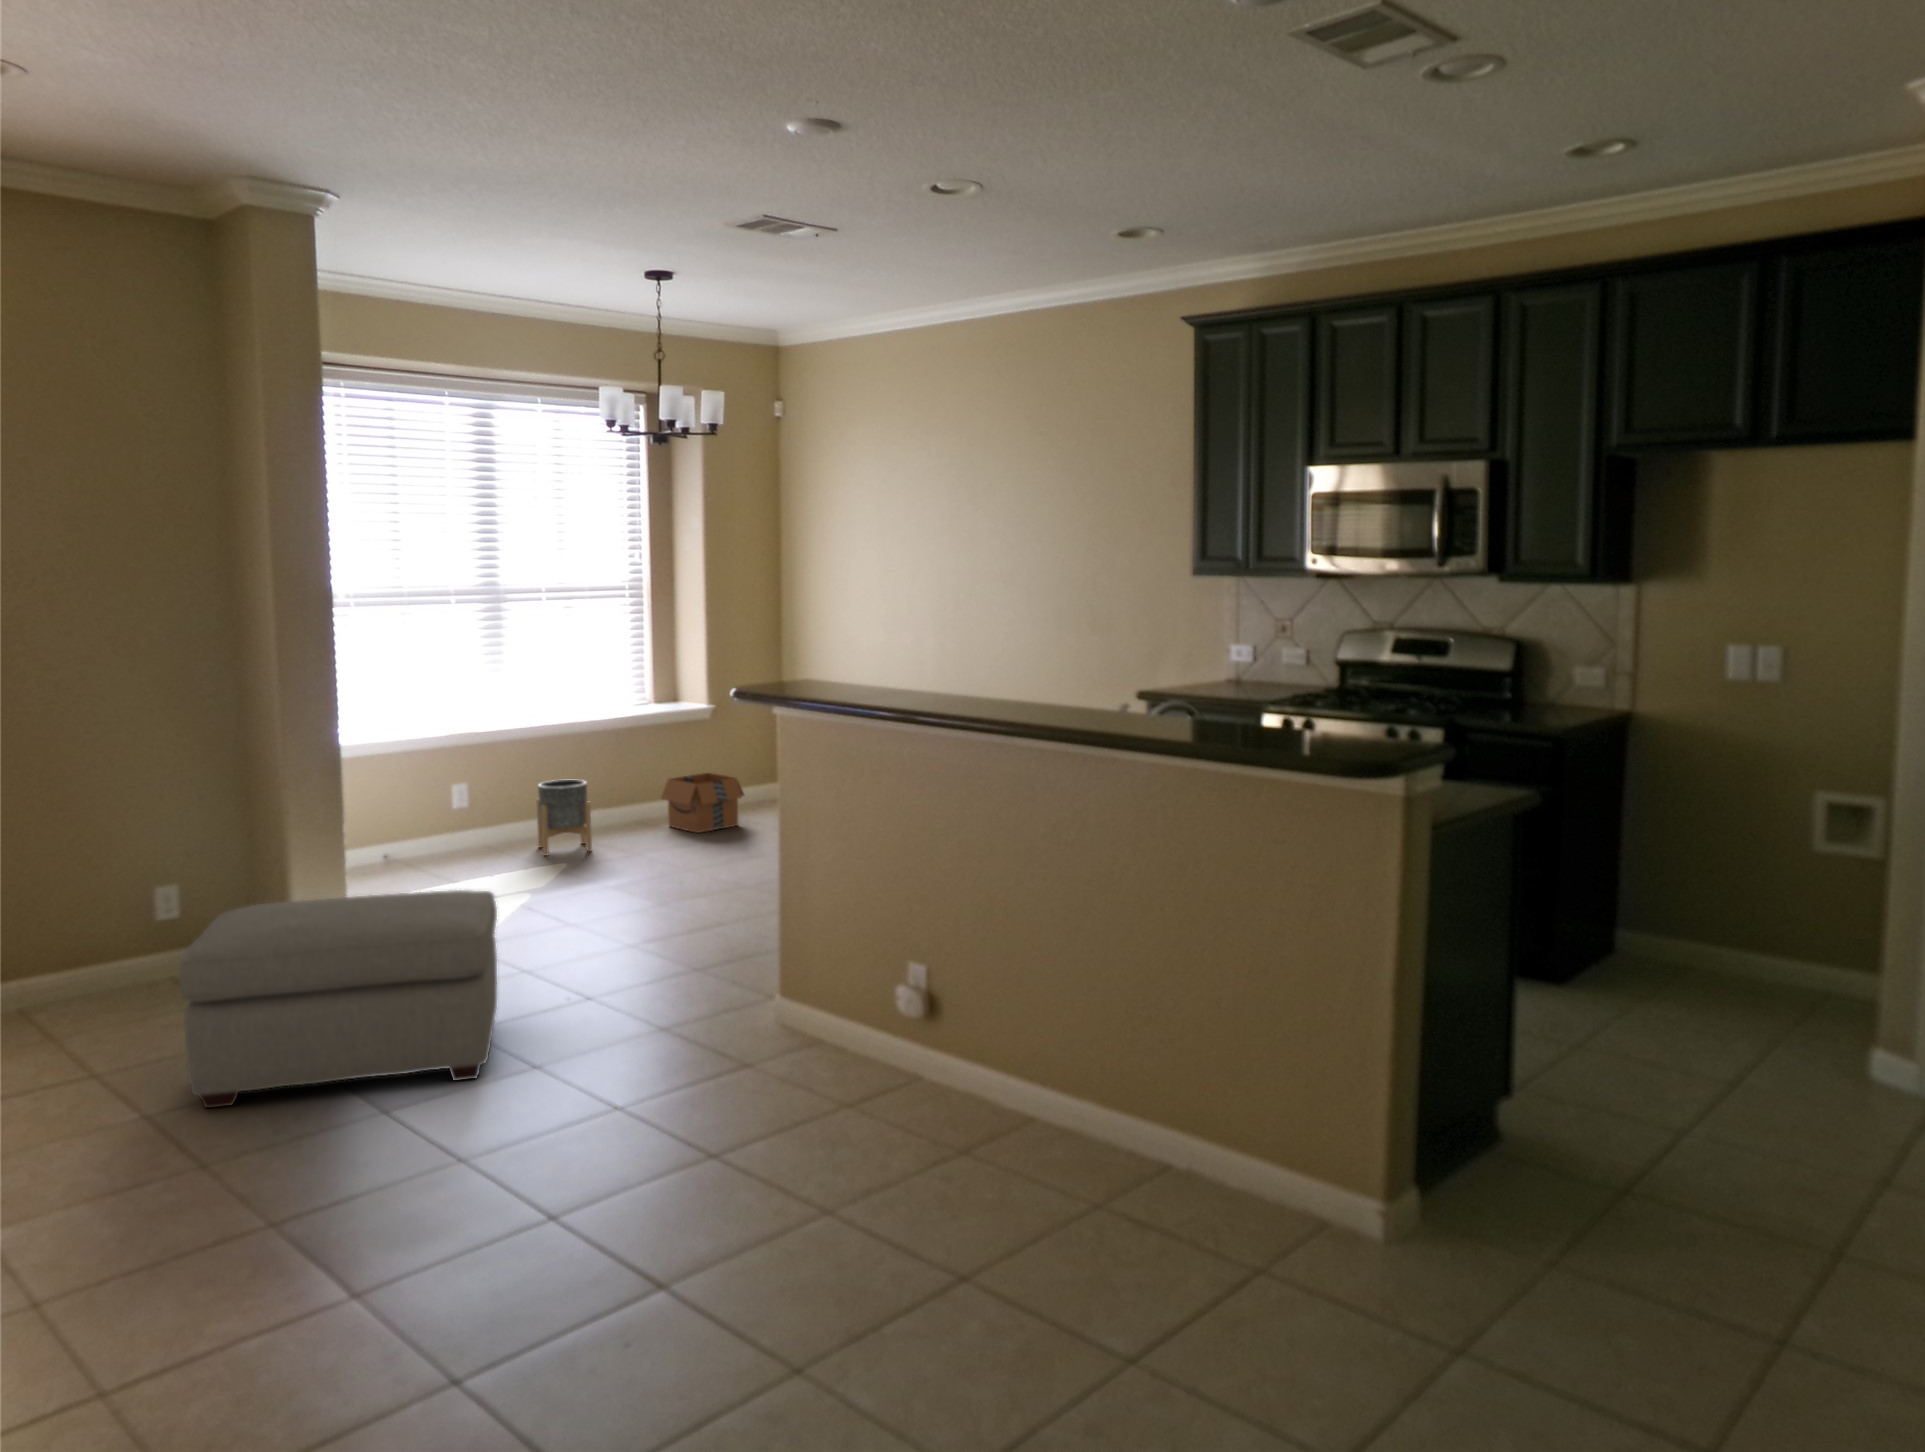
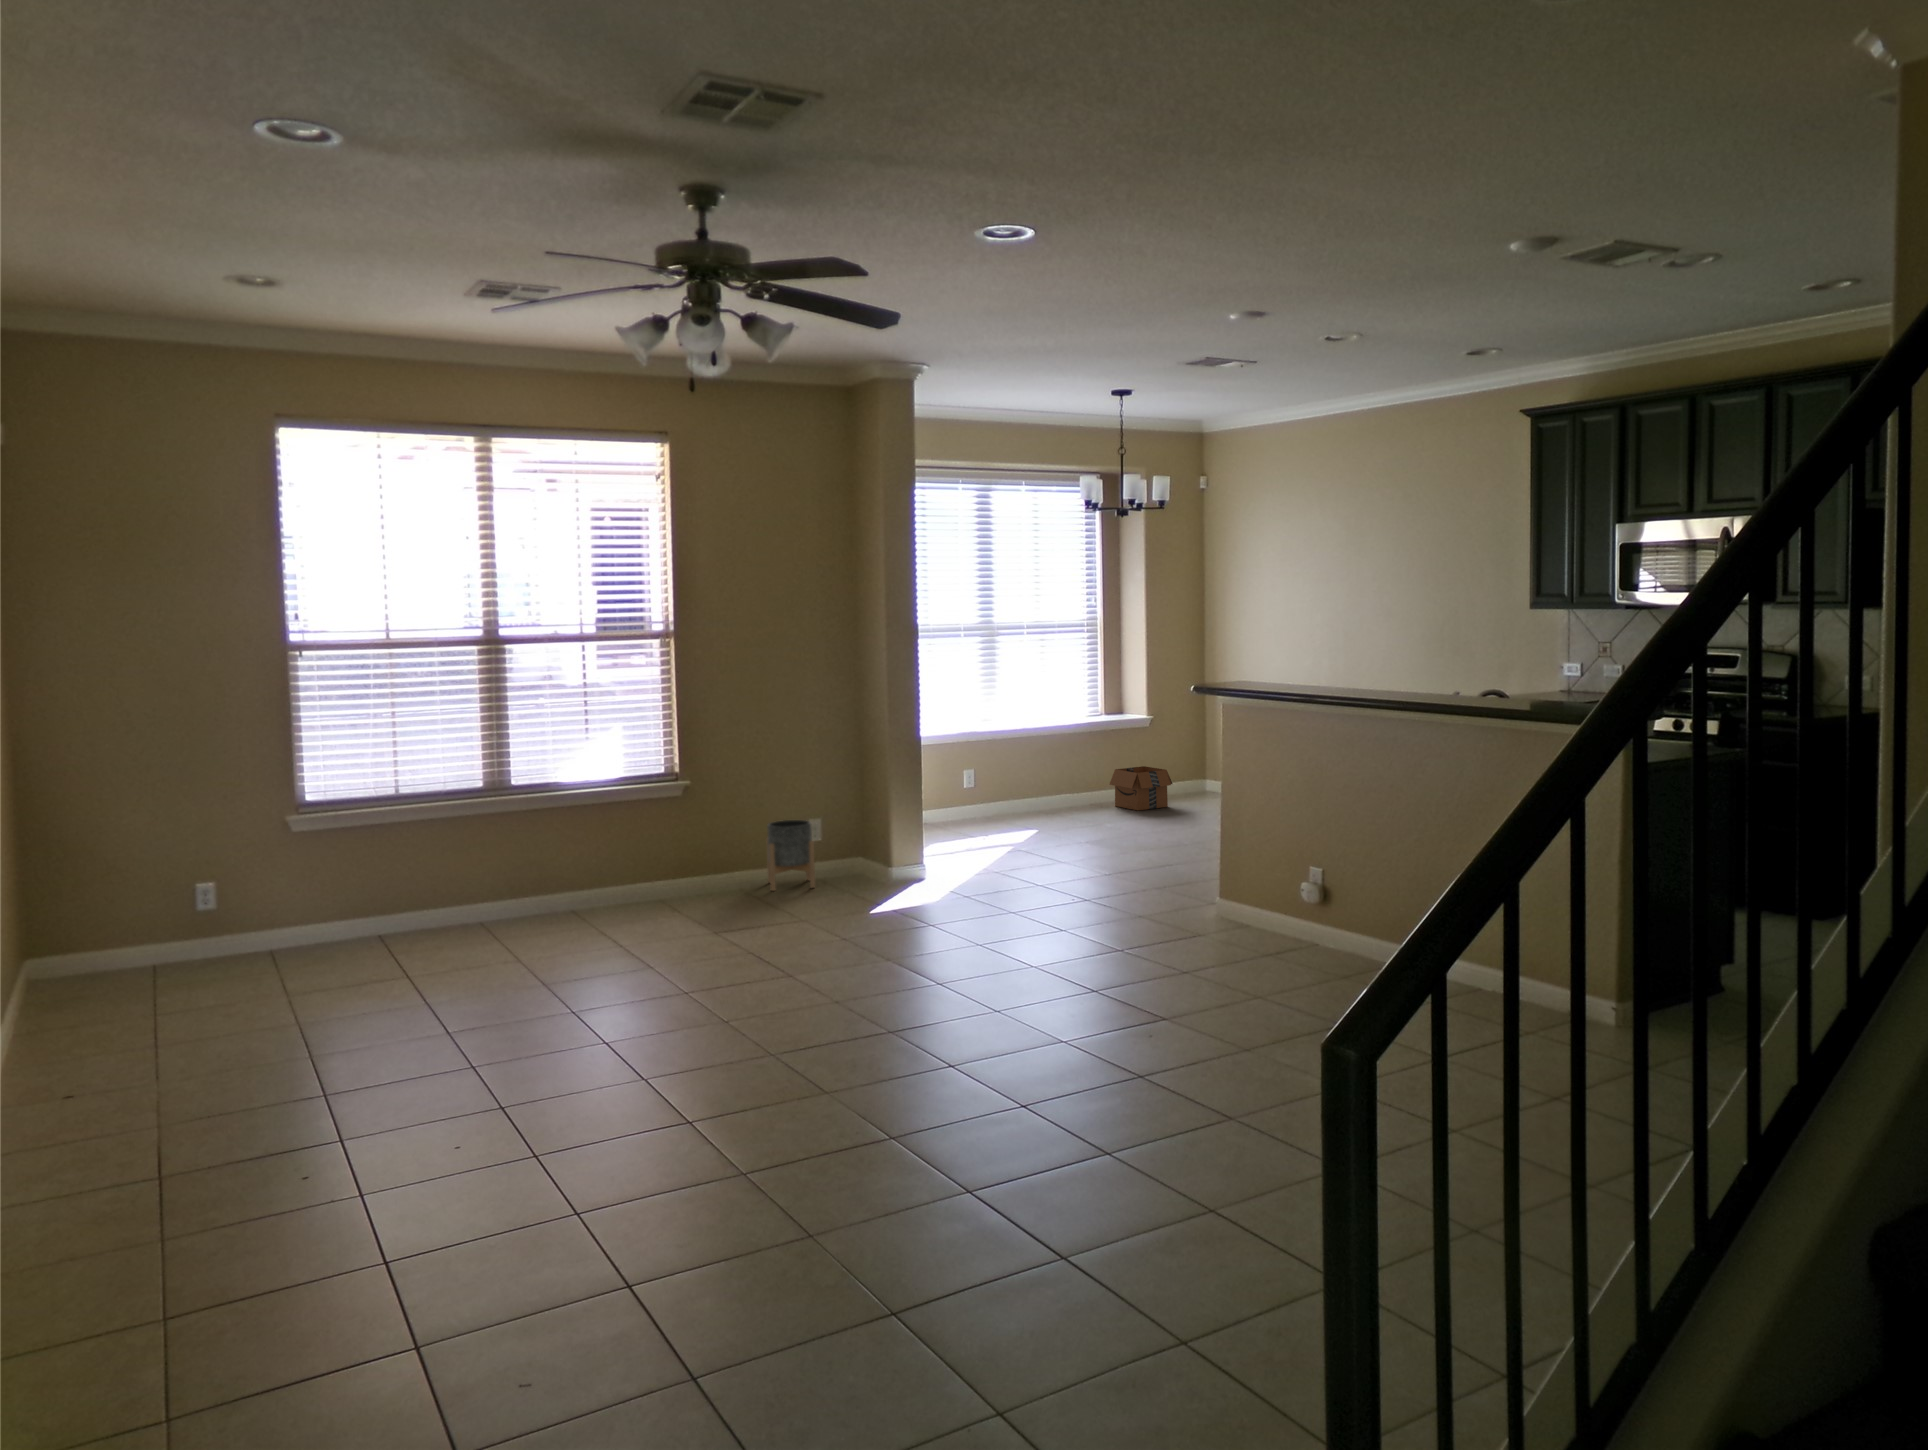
planter: present [537,780,592,855] -> present [767,820,815,891]
ottoman: present [179,890,497,1108] -> none [863,817,1037,936]

